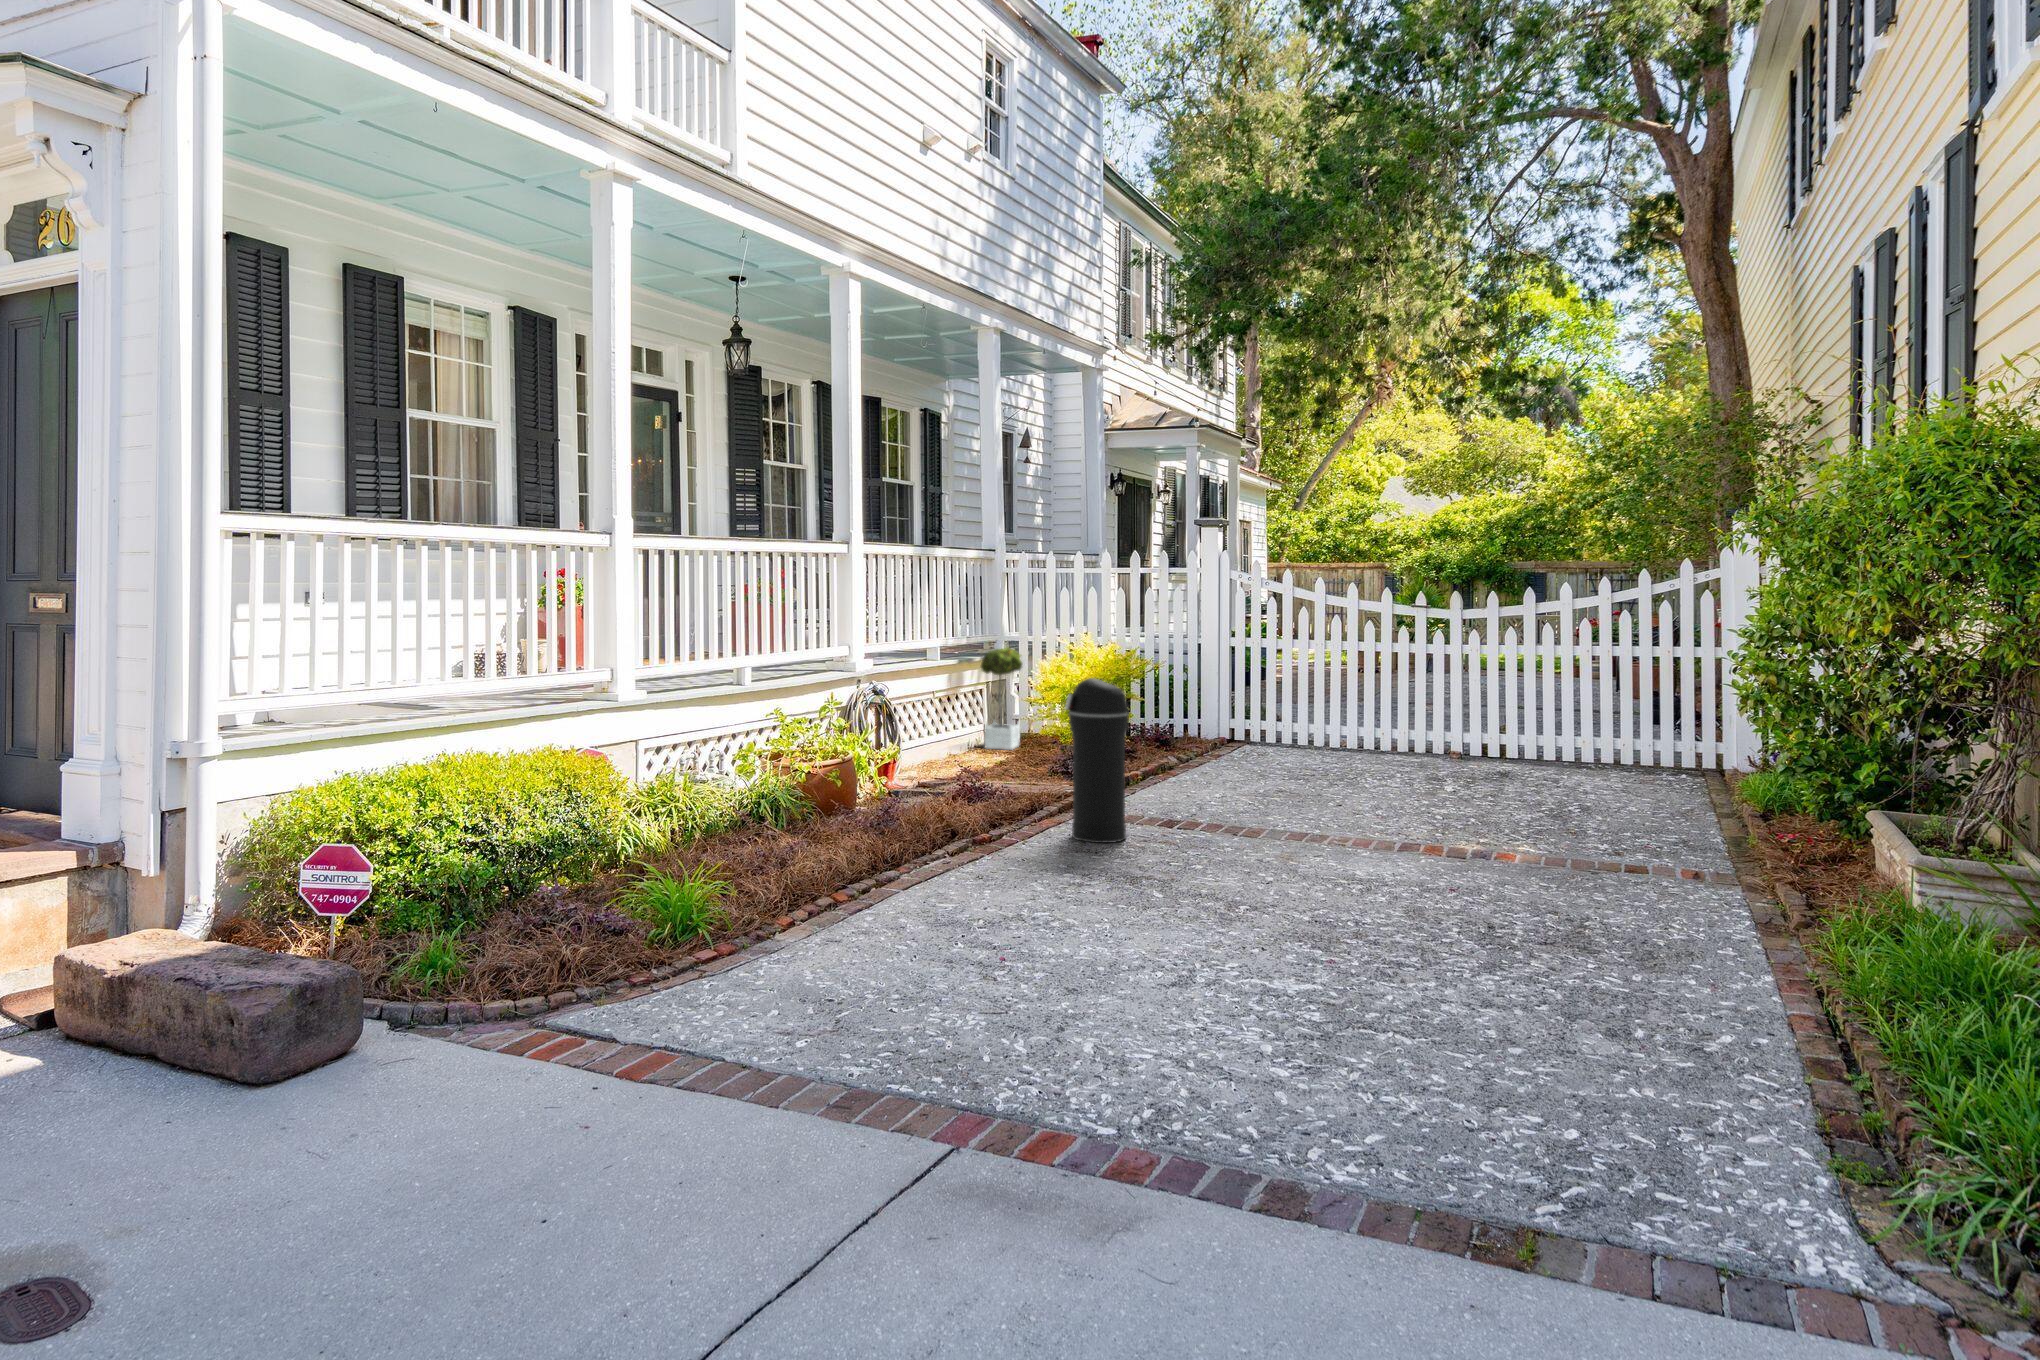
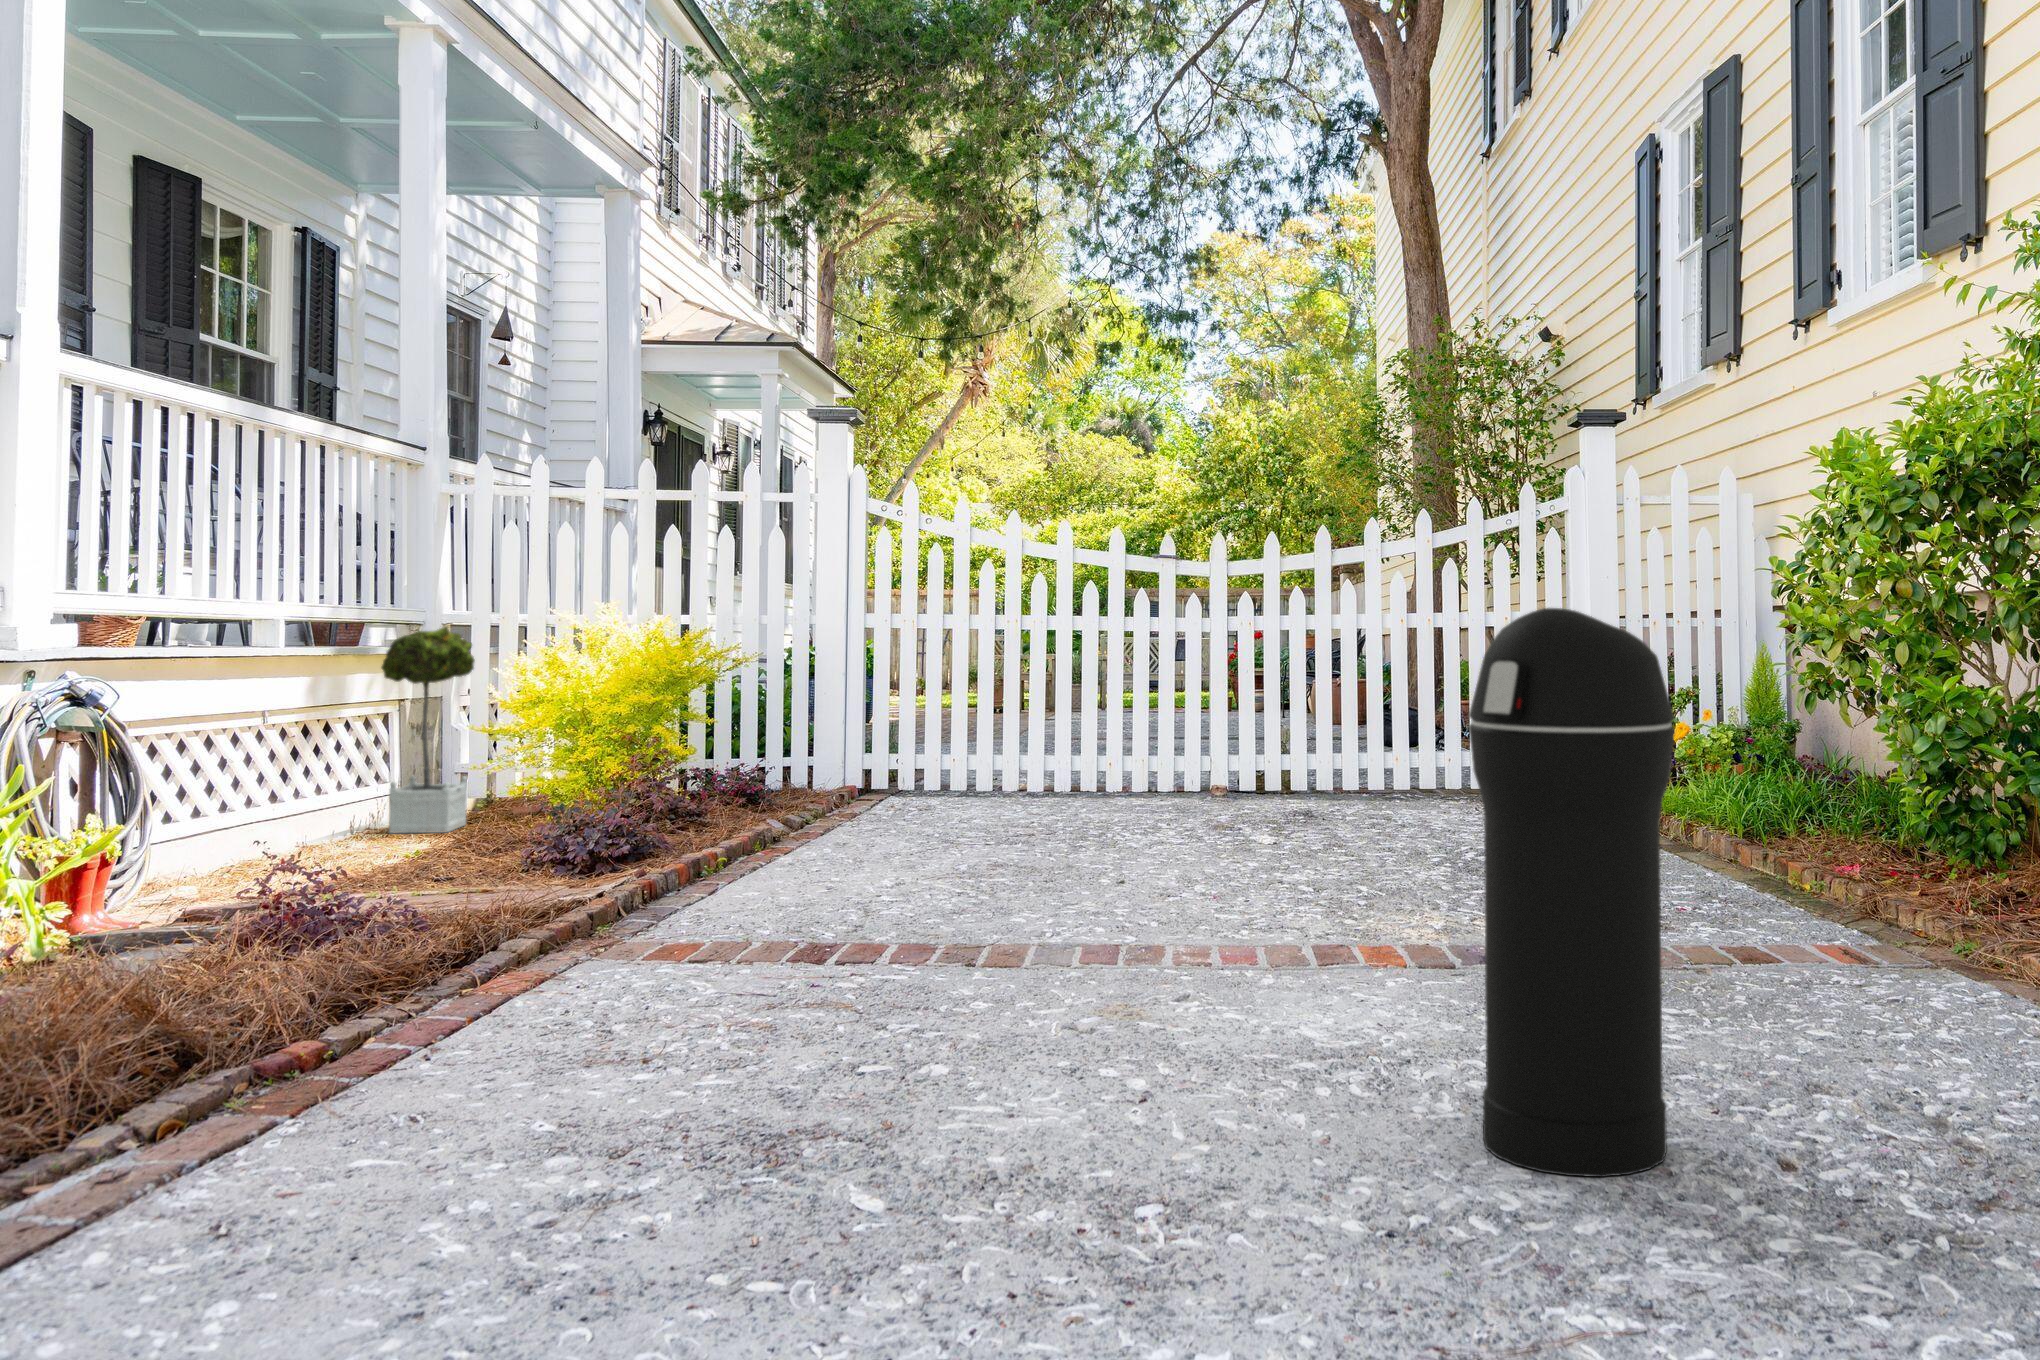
trash can: present [1065,678,1129,843] -> present [1469,608,1675,1177]

